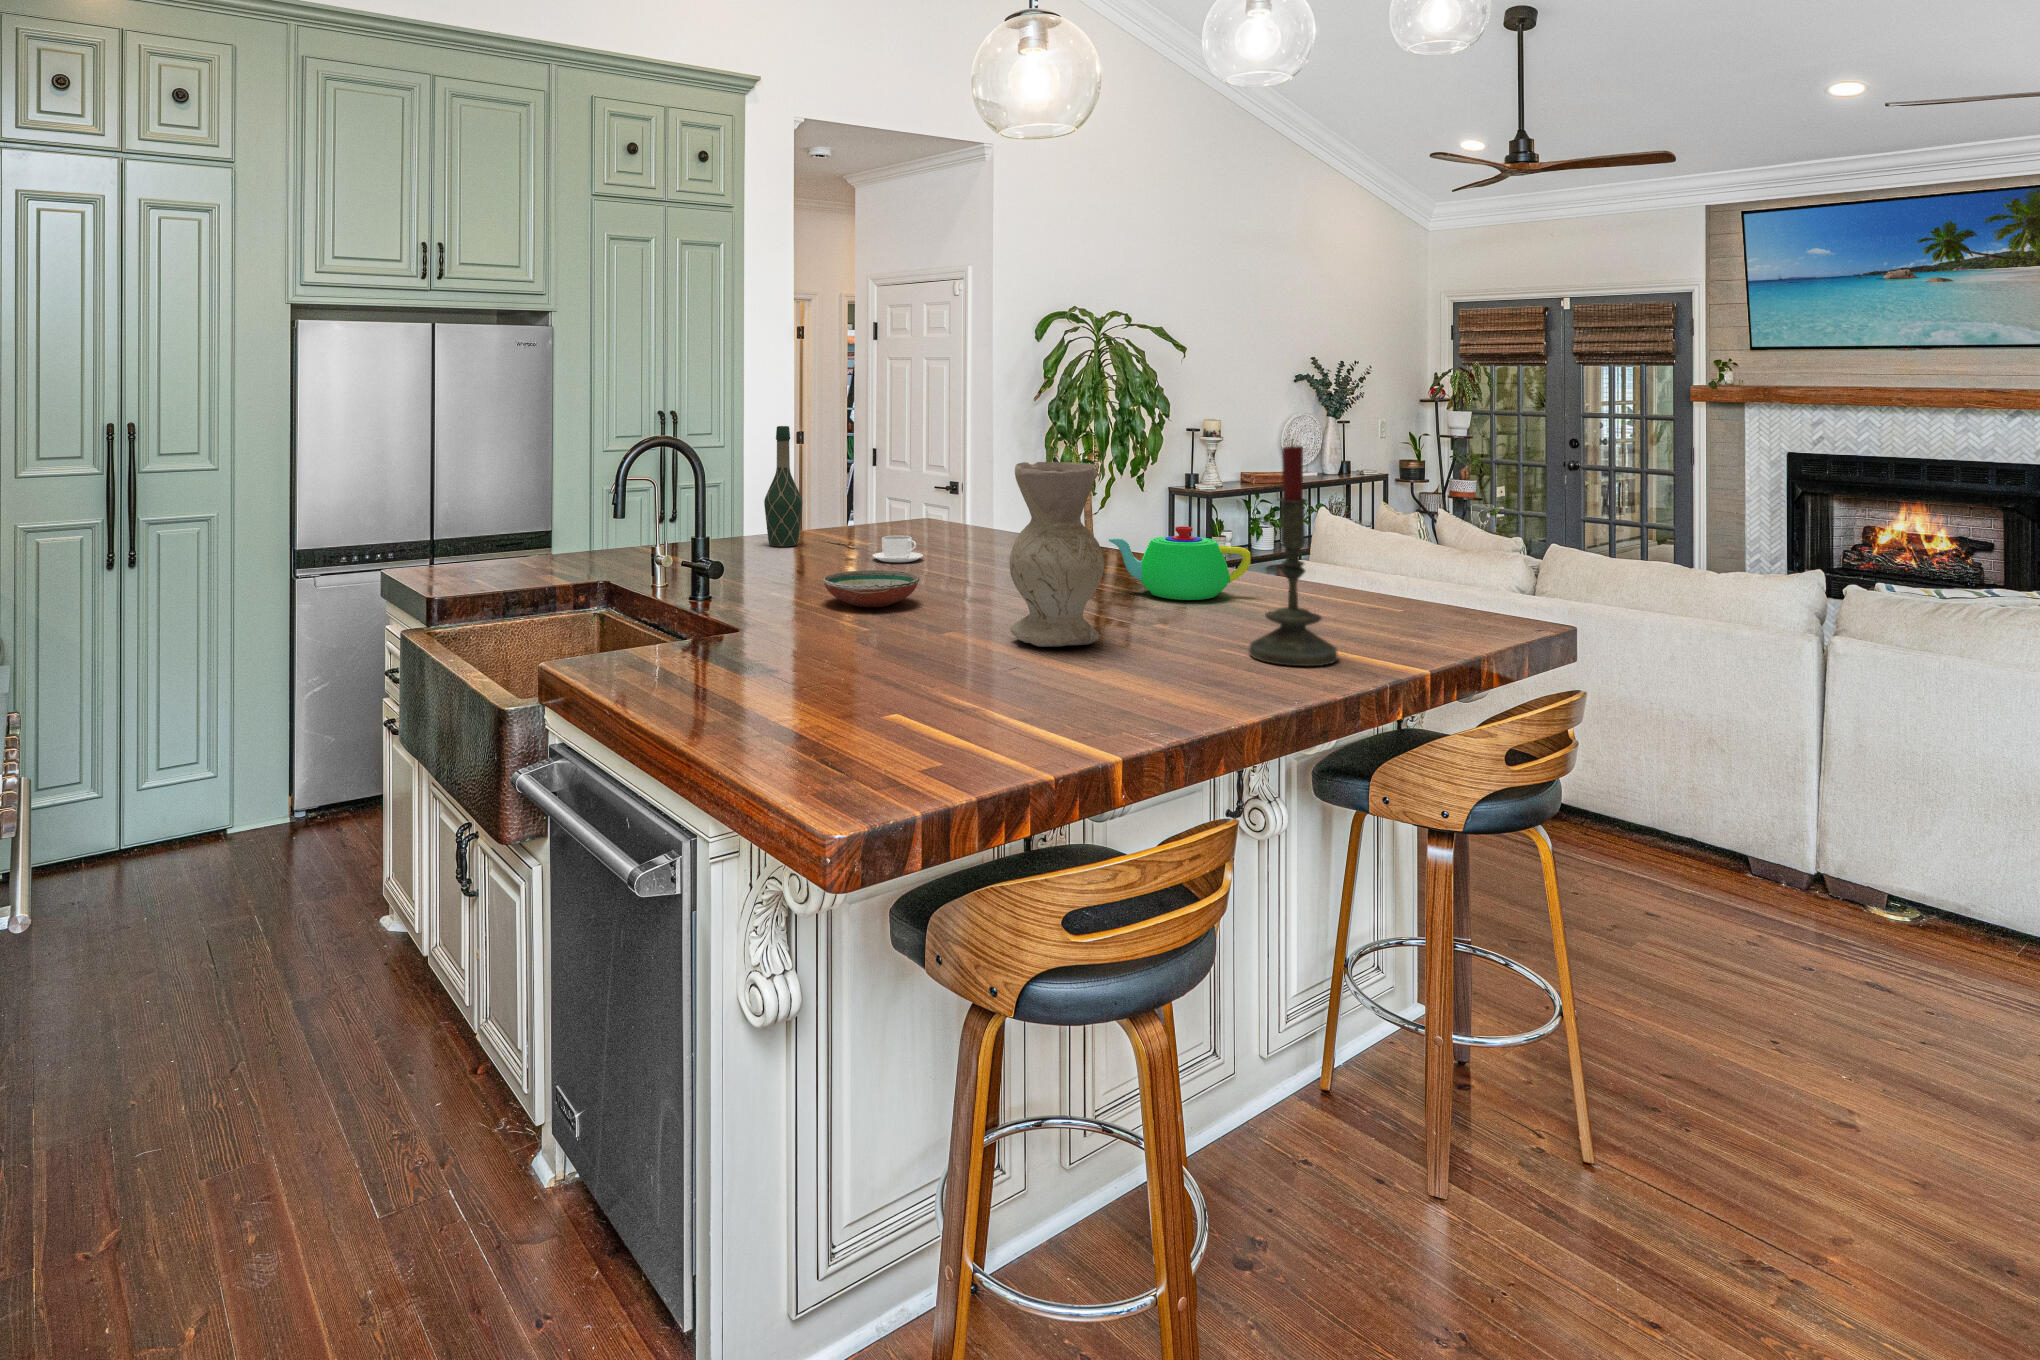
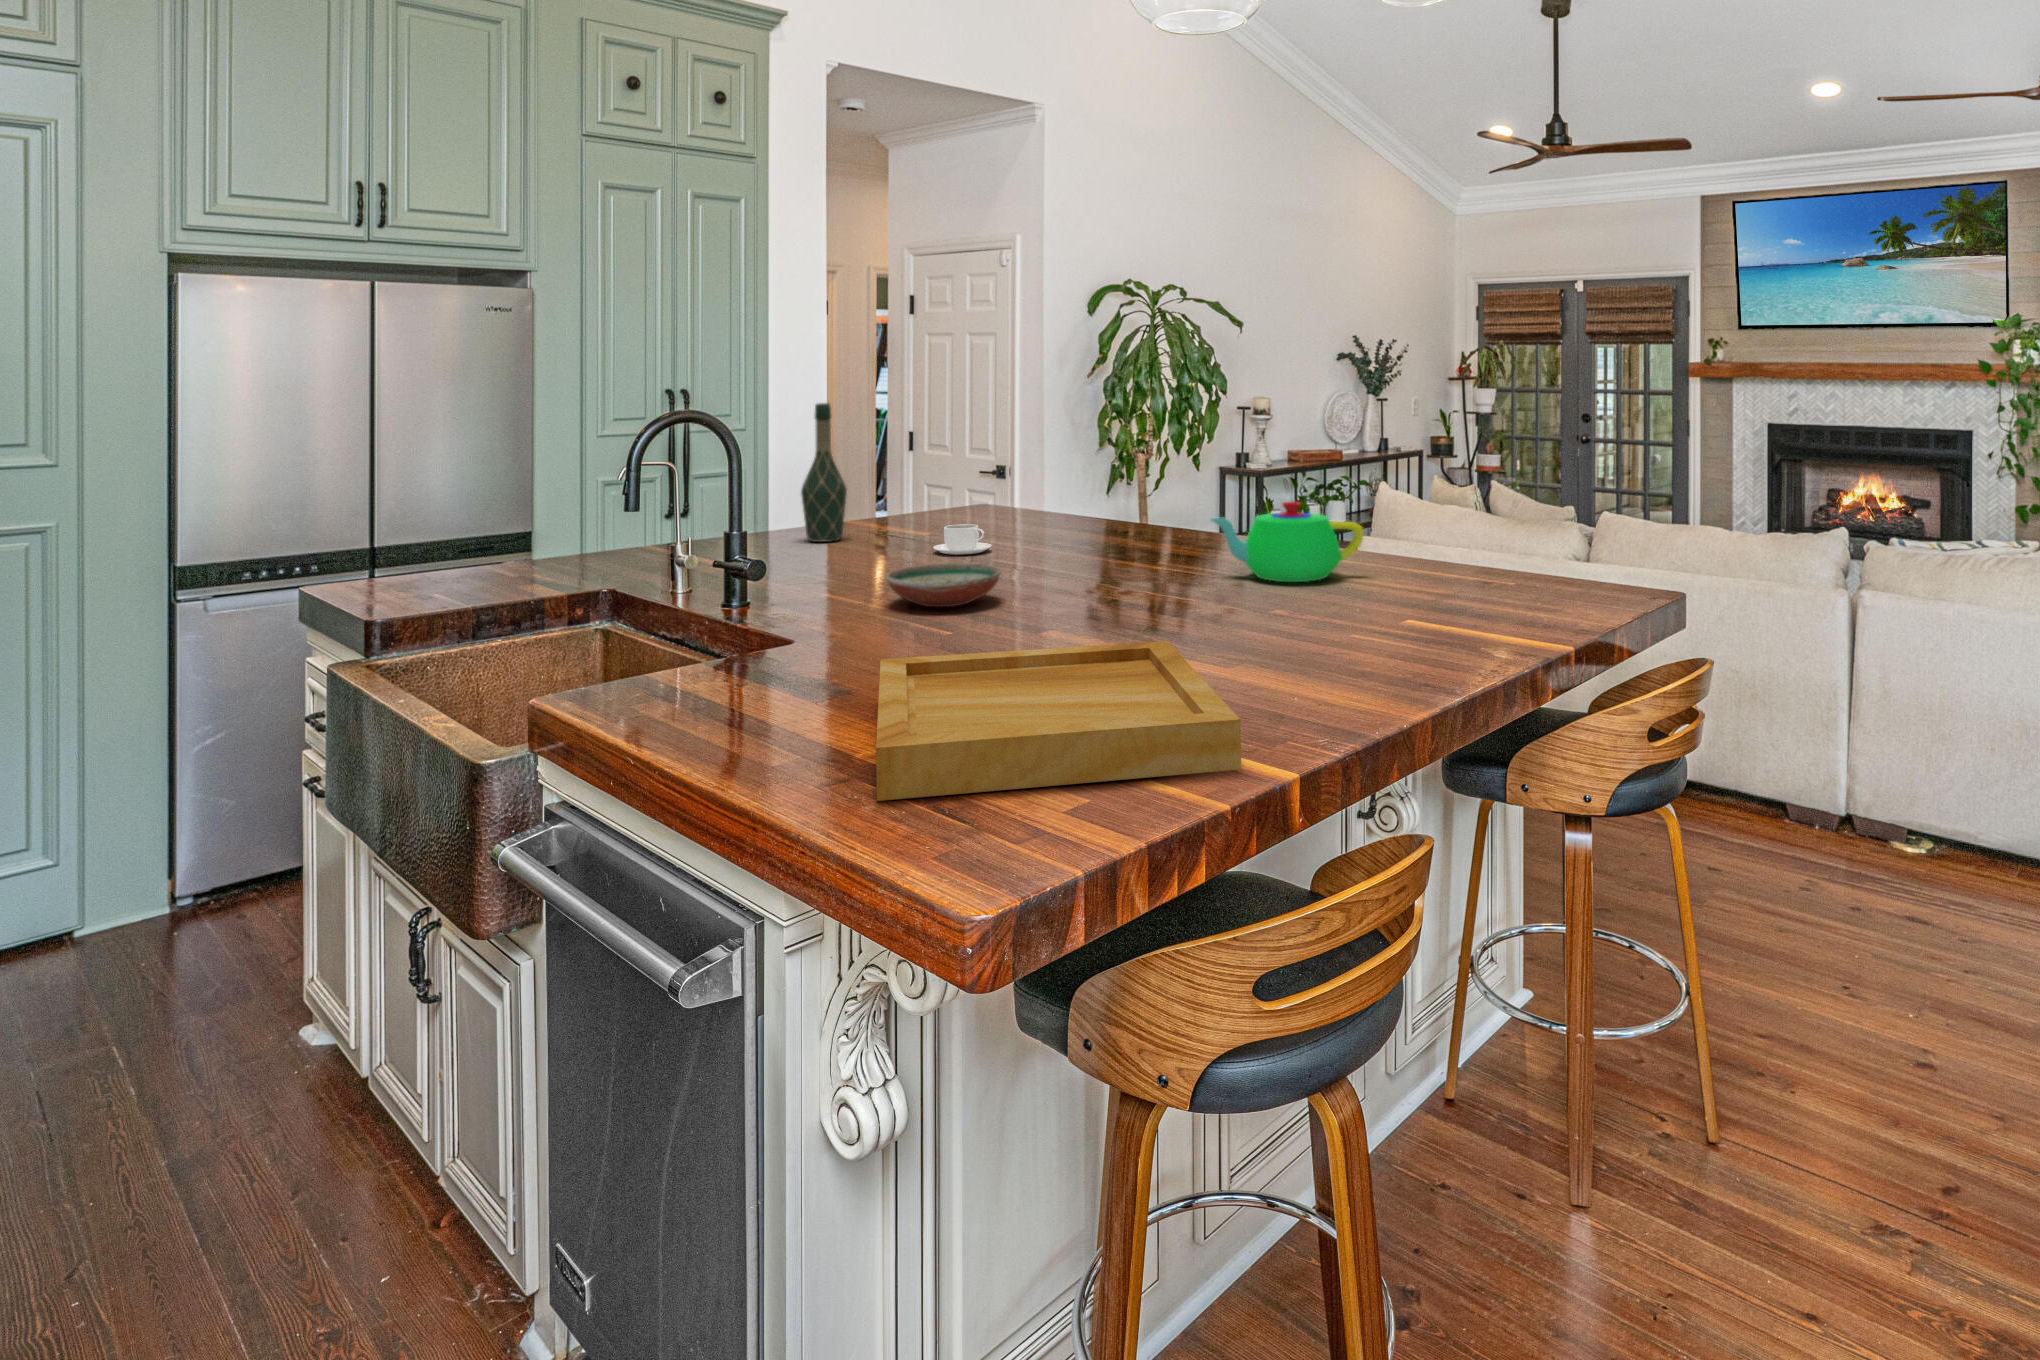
candle: present [1249,442,1338,666] -> none [1391,397,1488,650]
vase: present [1009,462,1104,647] -> none [1119,429,1228,644]
tray: none [784,644,1072,750] -> present [876,641,1241,801]

